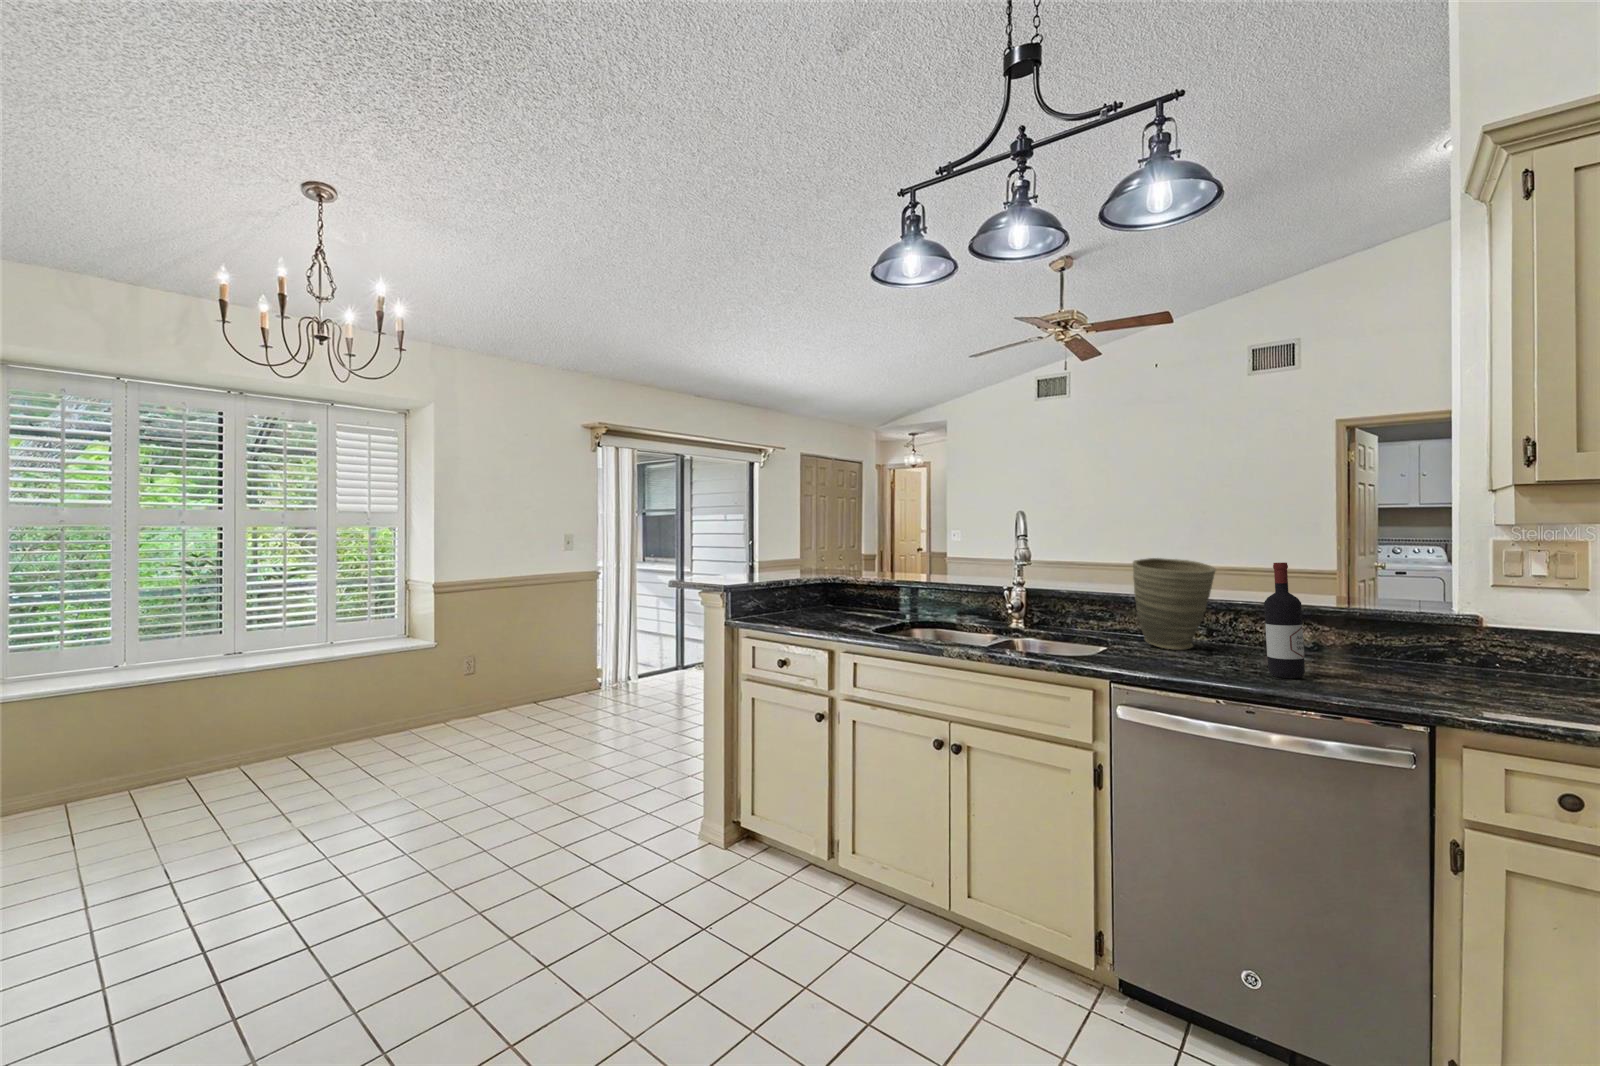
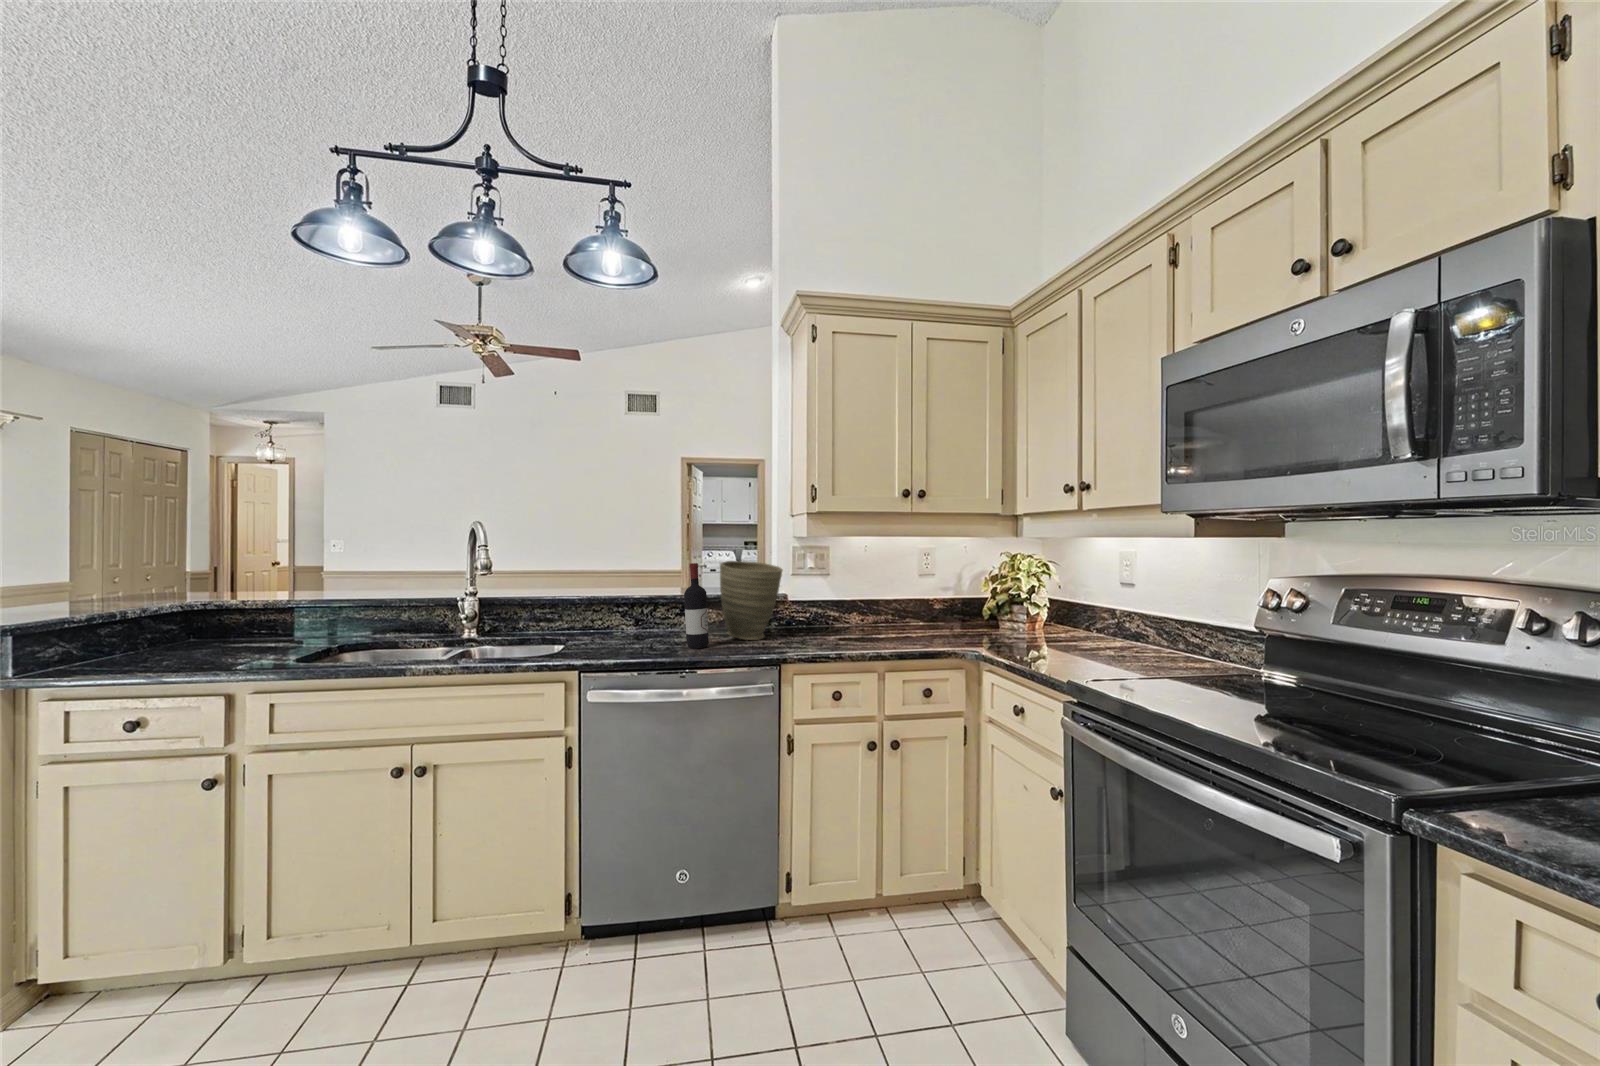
vase: present [1133,558,1216,650] -> present [720,561,783,640]

